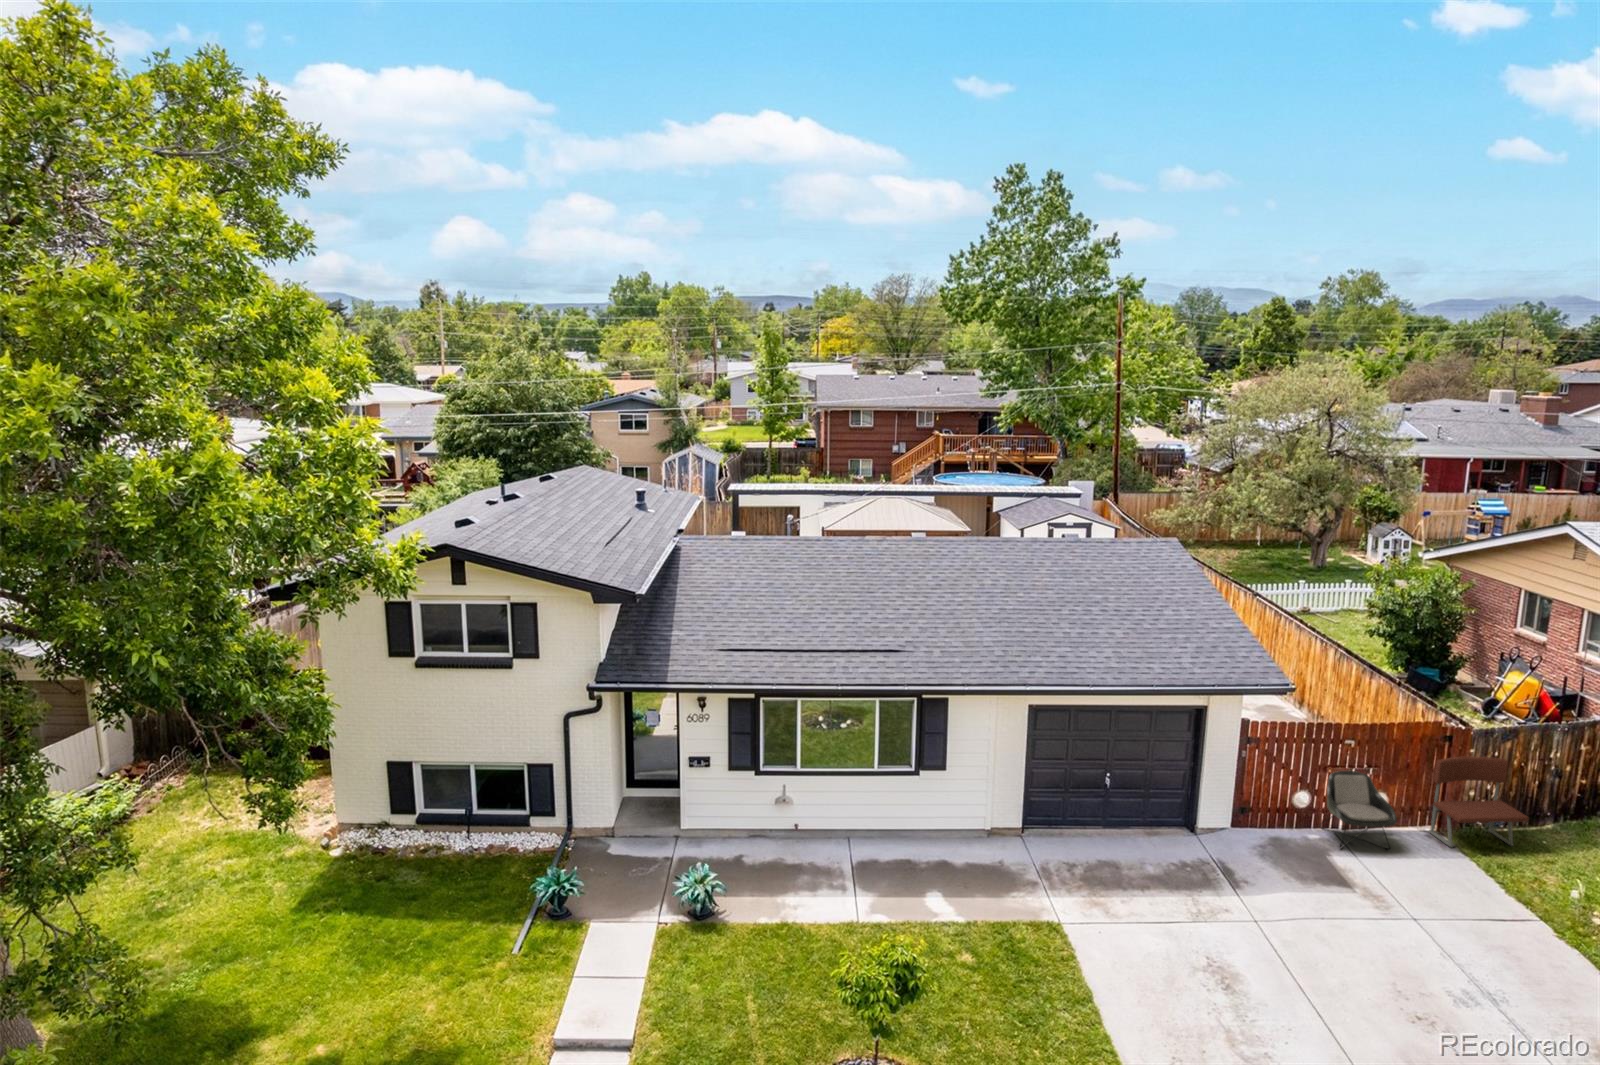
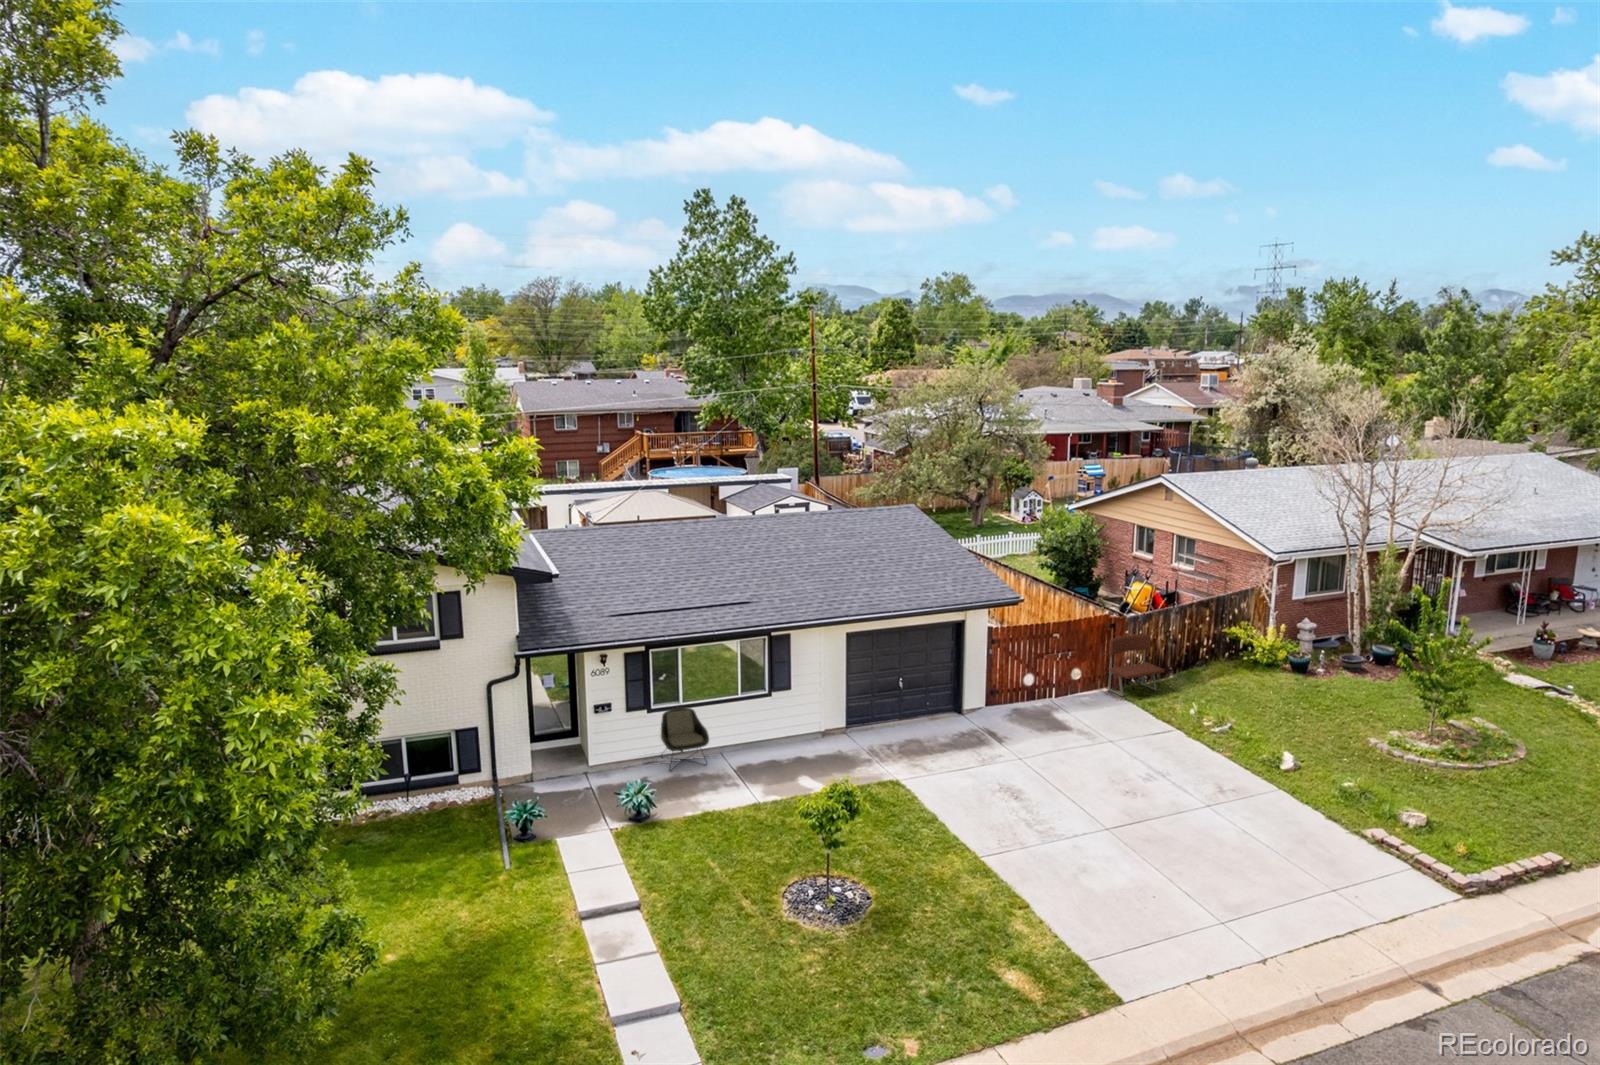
lounge chair: present [1321,771,1397,850] -> present [661,707,709,771]

